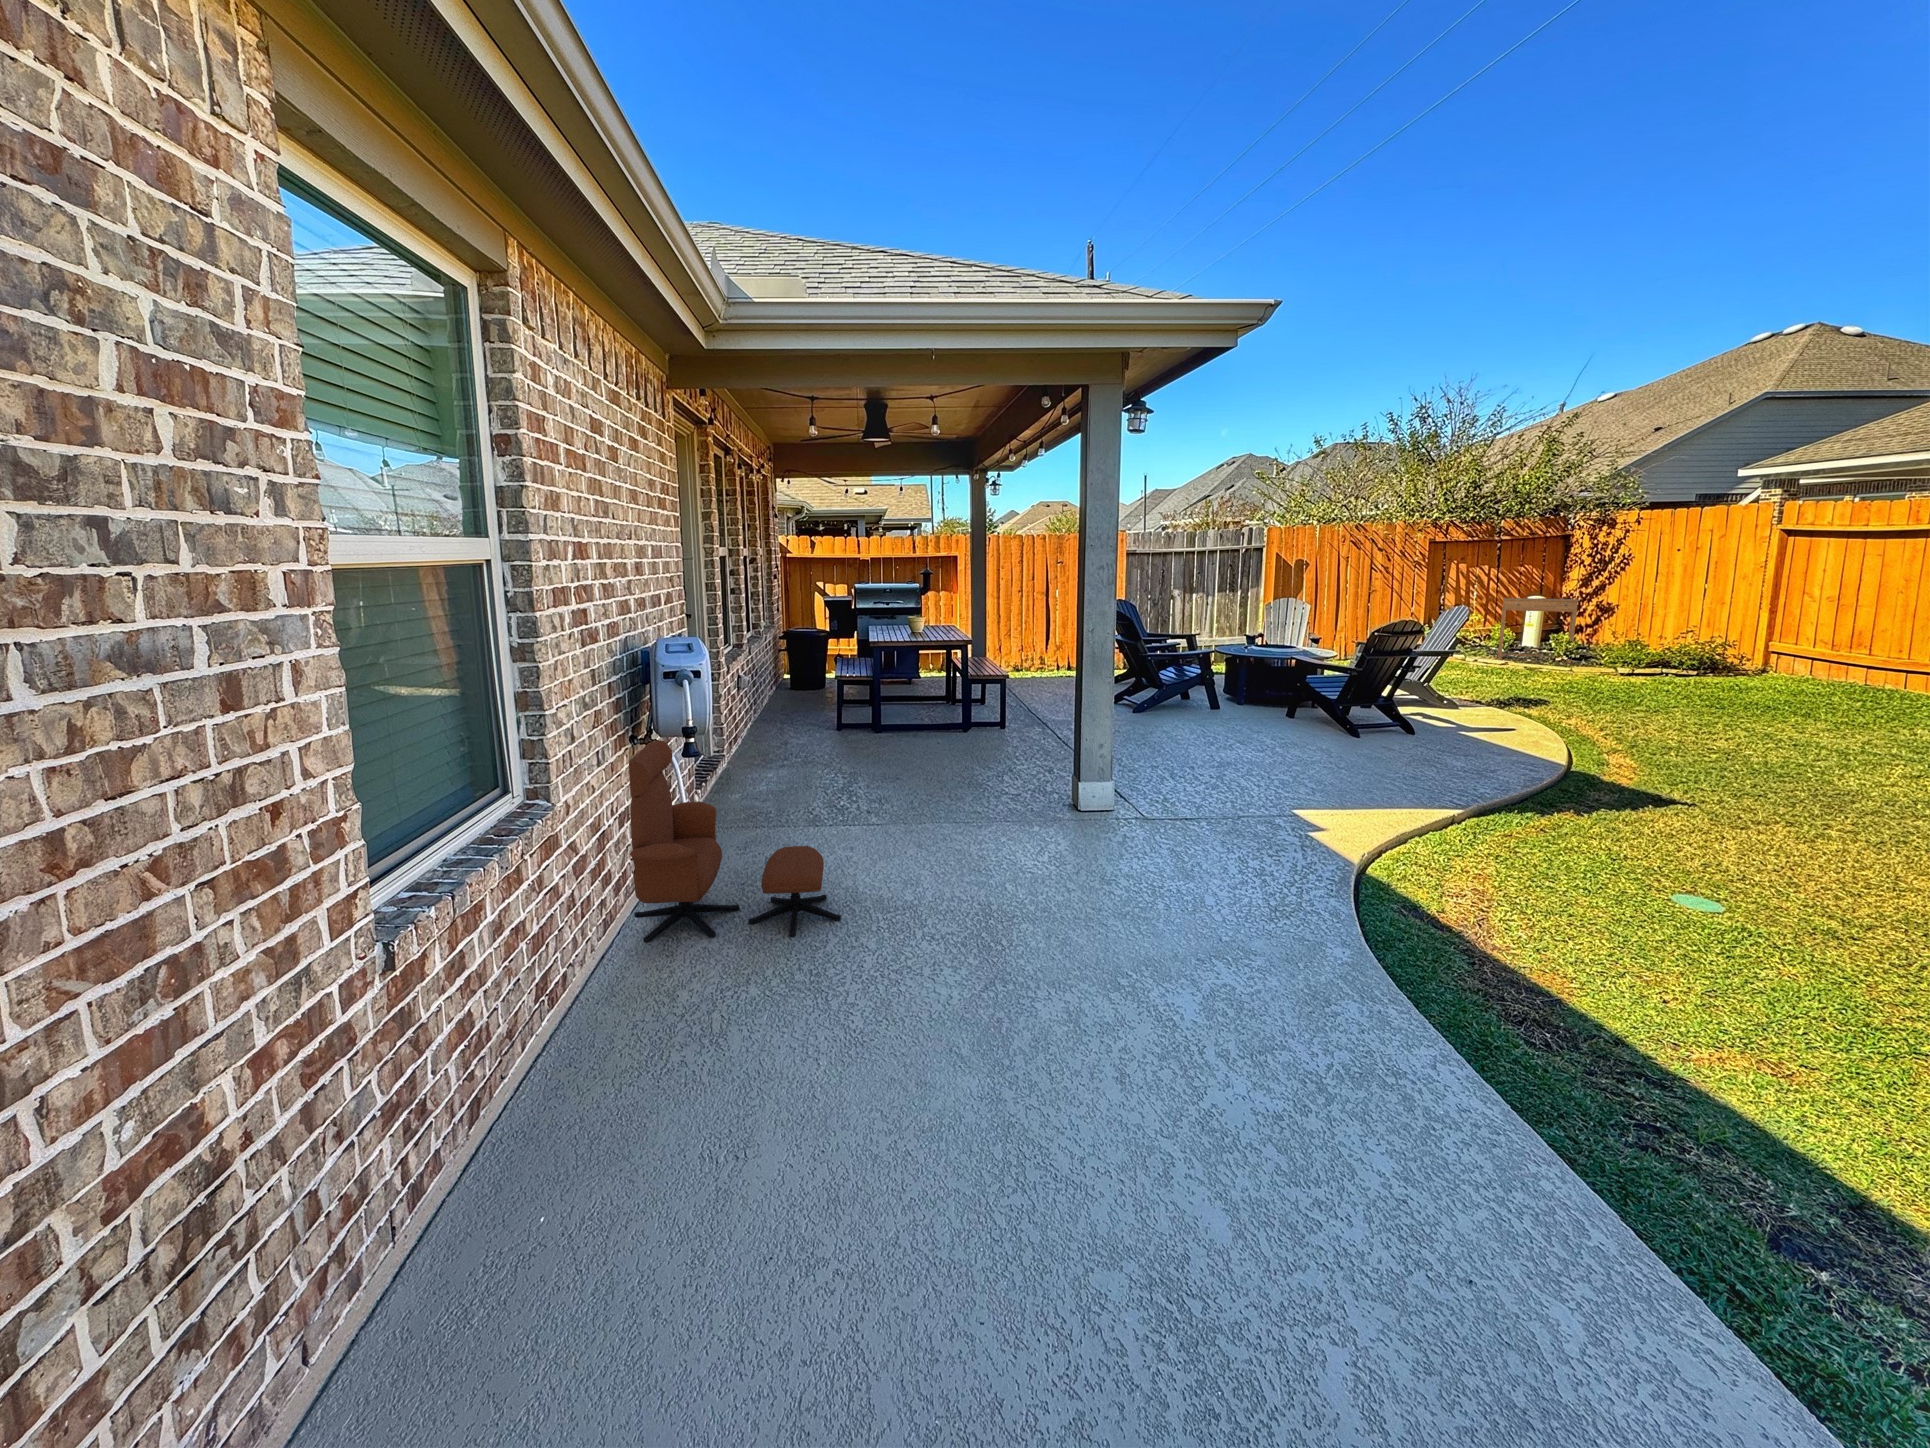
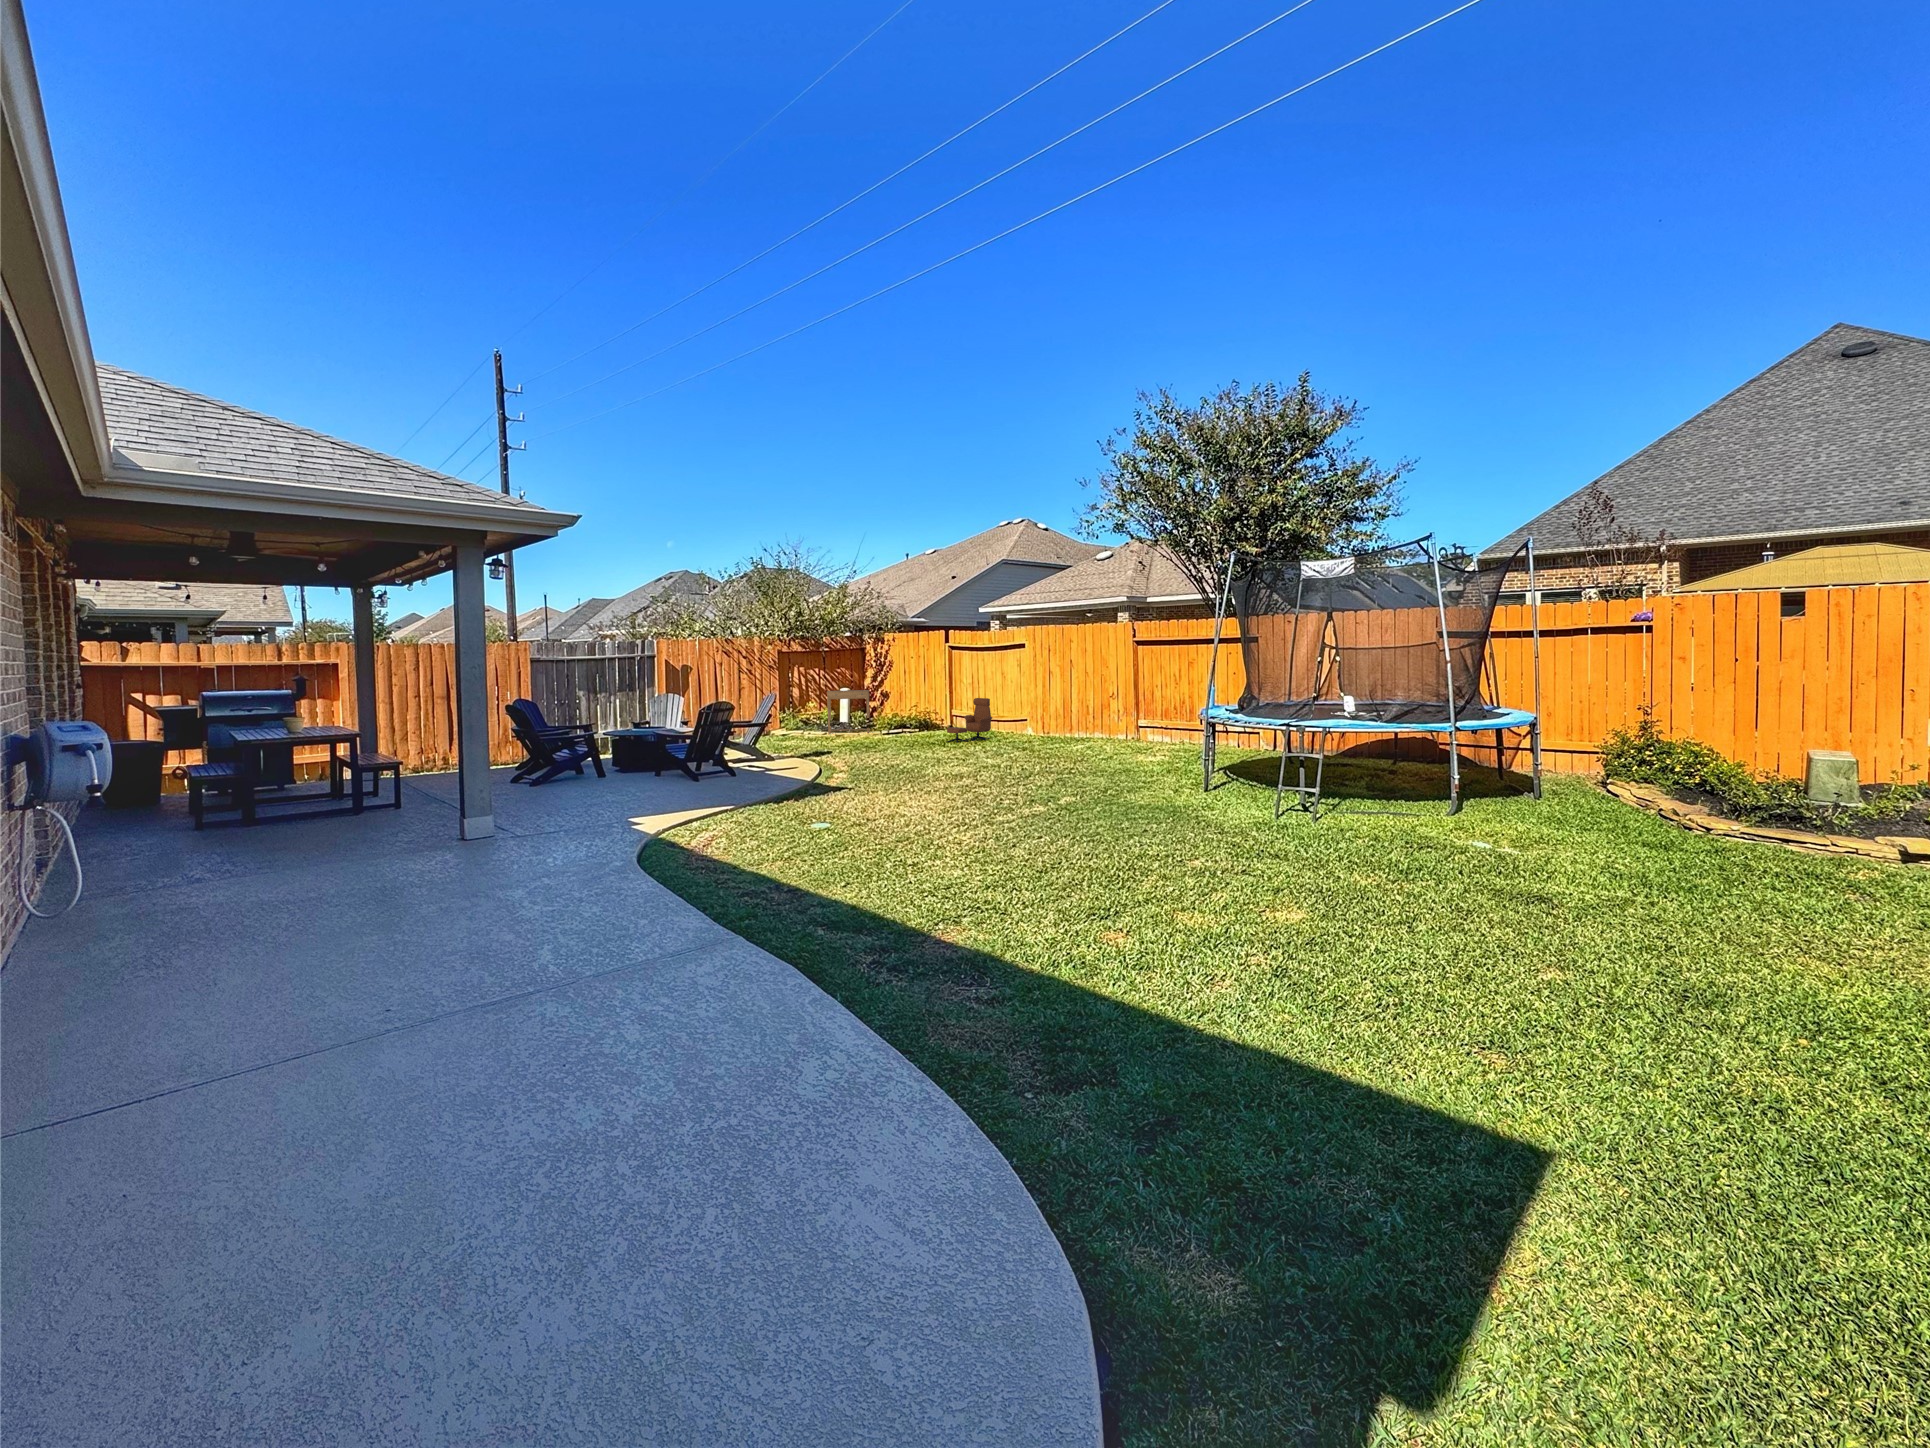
lounge chair: present [629,740,841,943] -> present [947,698,992,743]

